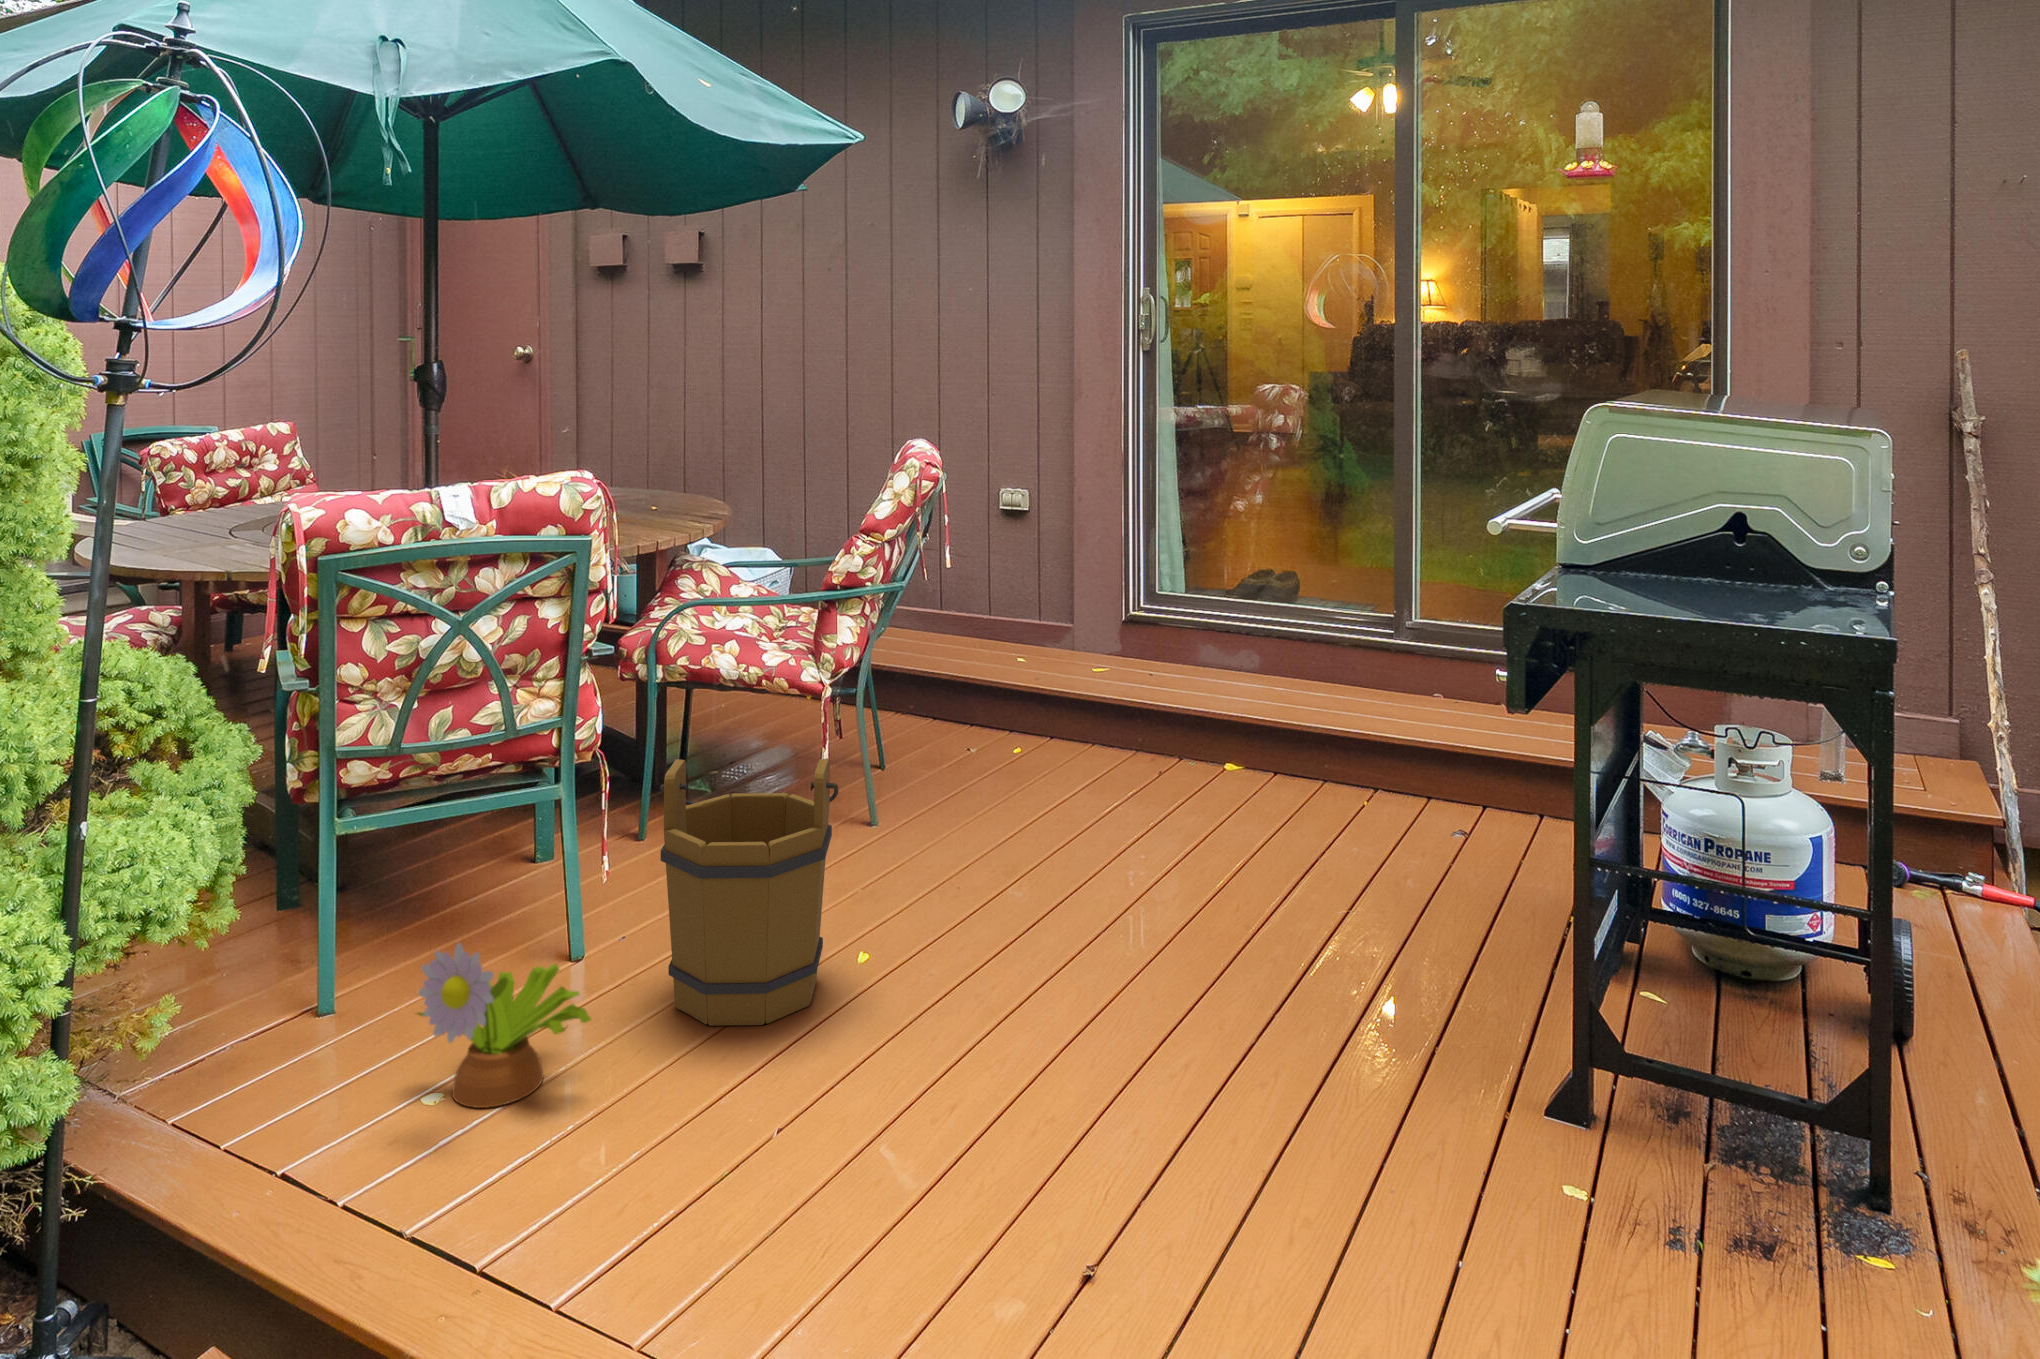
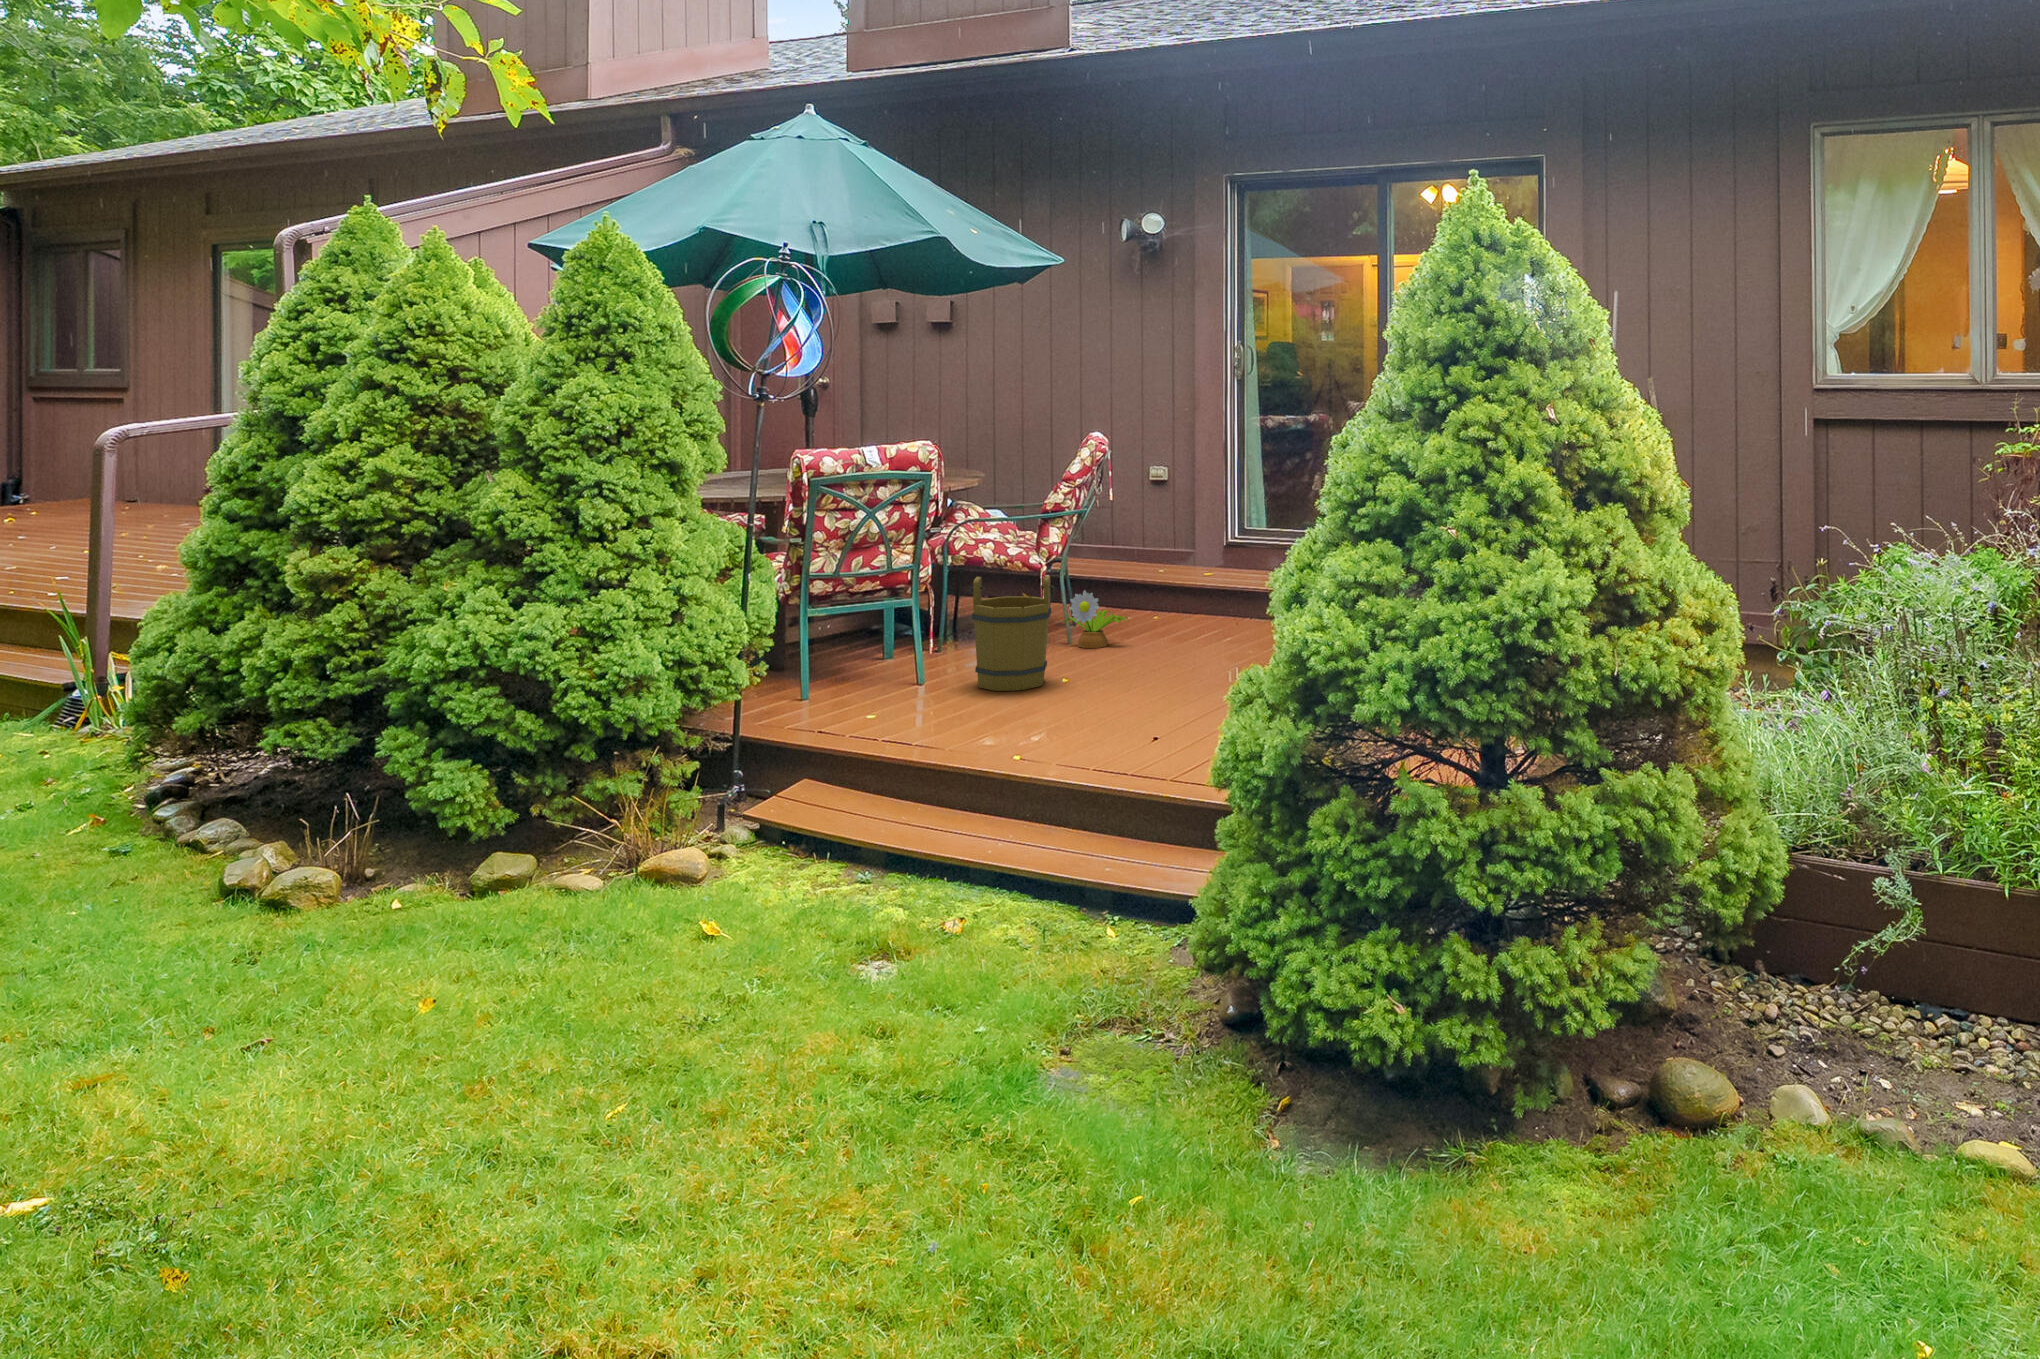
decorative plant: present [418,943,591,1108] -> present [1063,590,1127,648]

